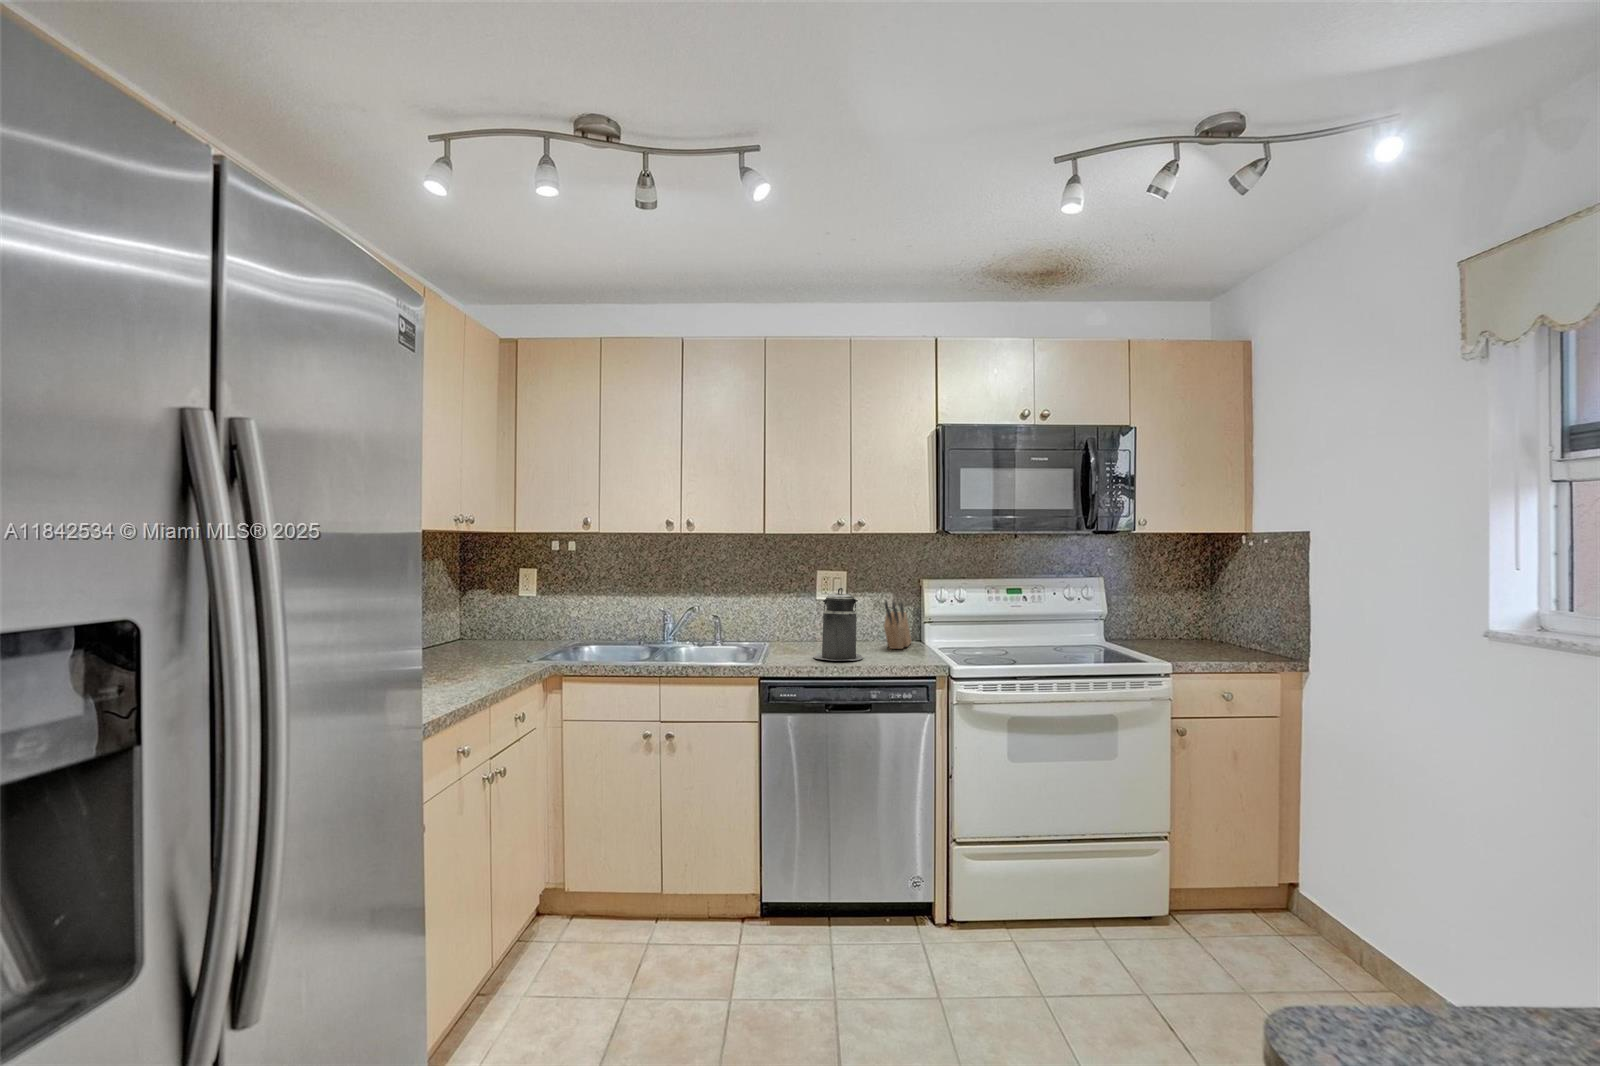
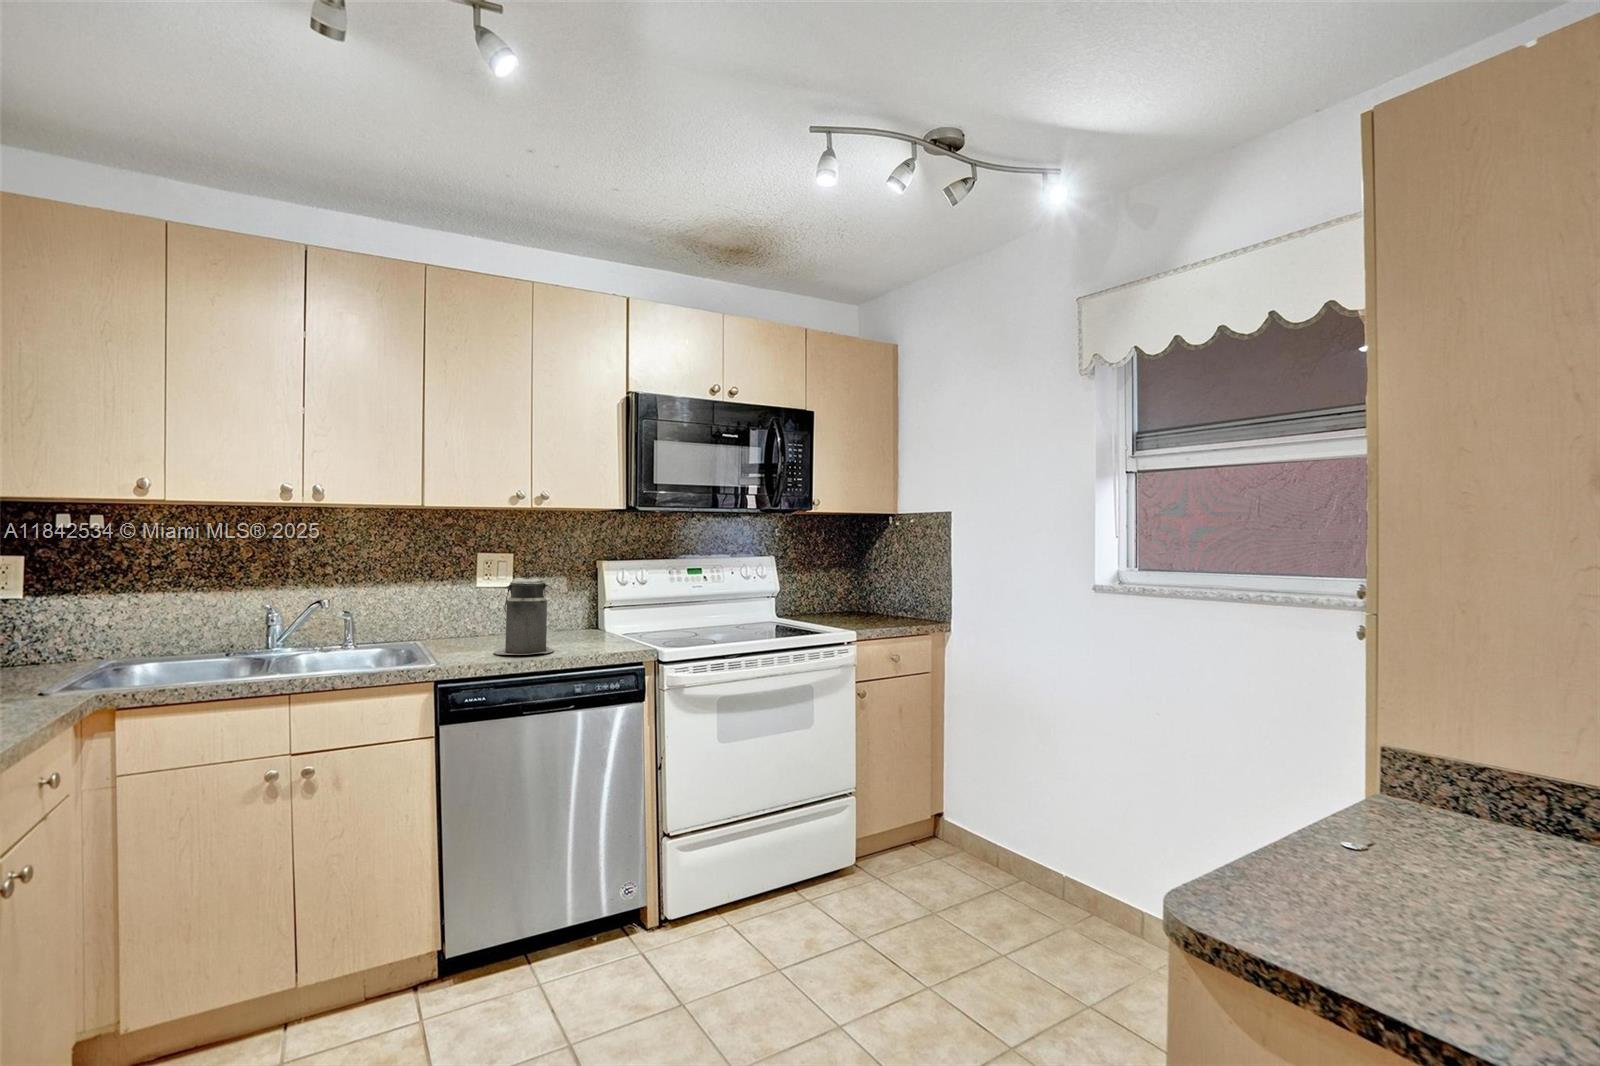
knife block: present [884,601,911,649] -> none [568,585,592,639]

